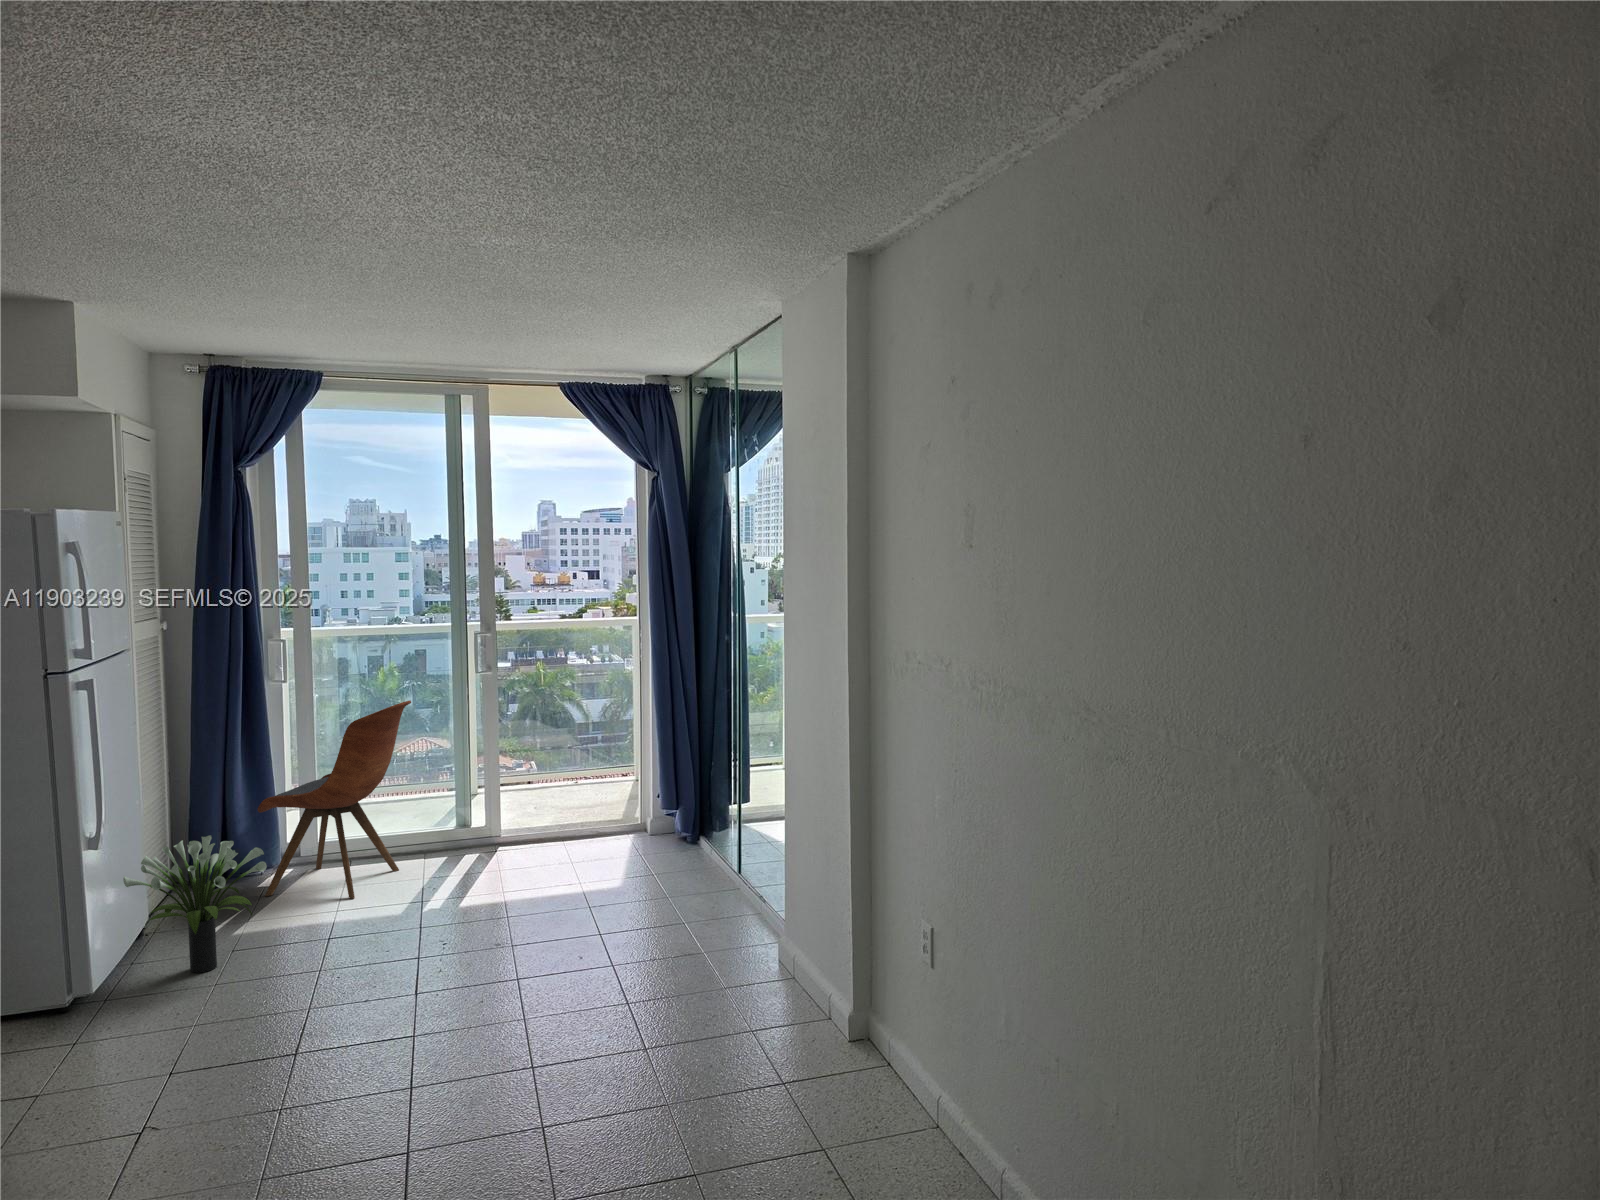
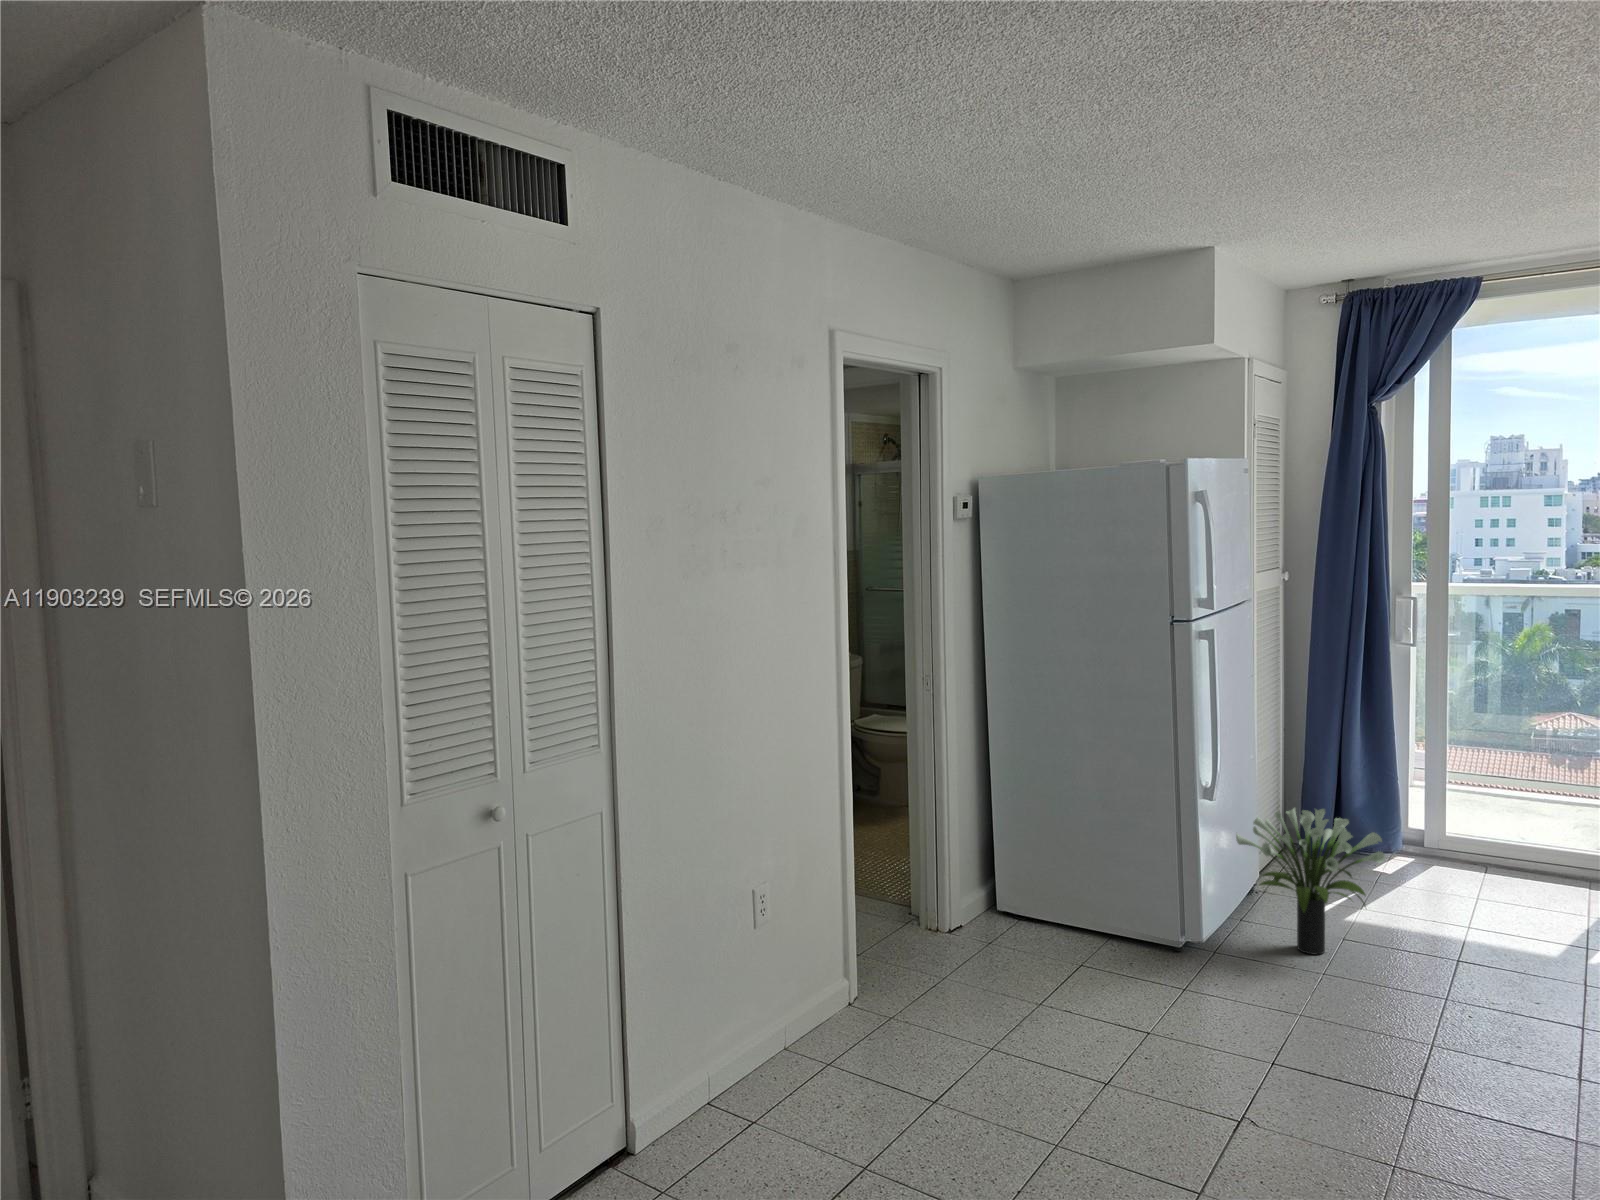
dining chair: present [258,701,411,899] -> none [1376,684,1582,916]

